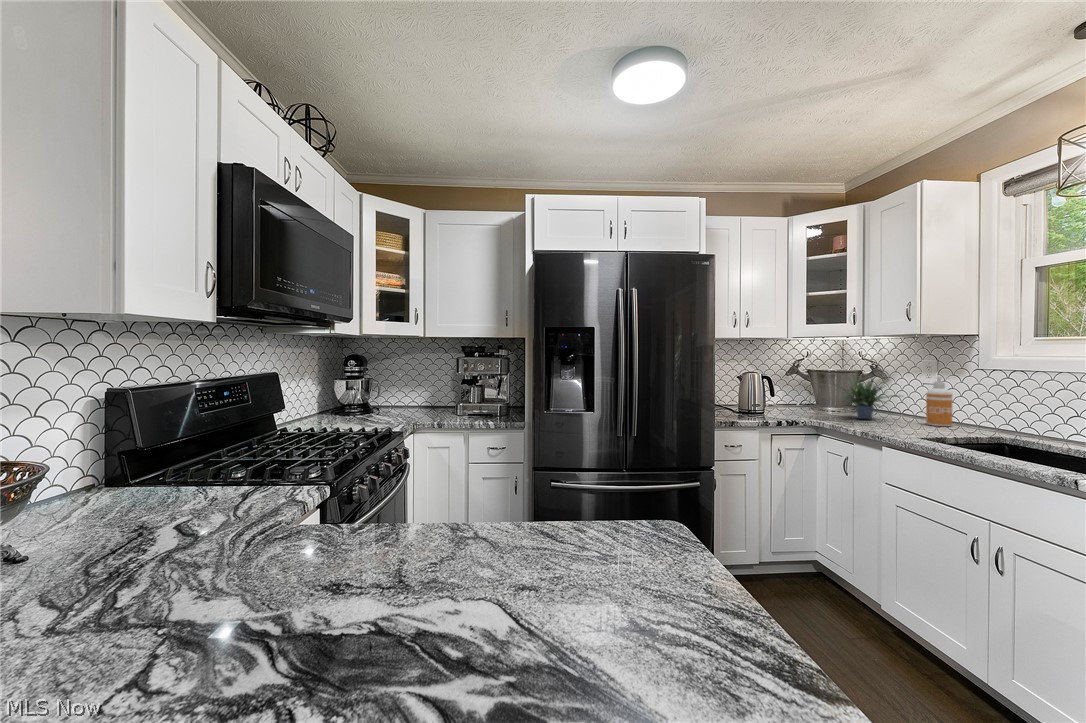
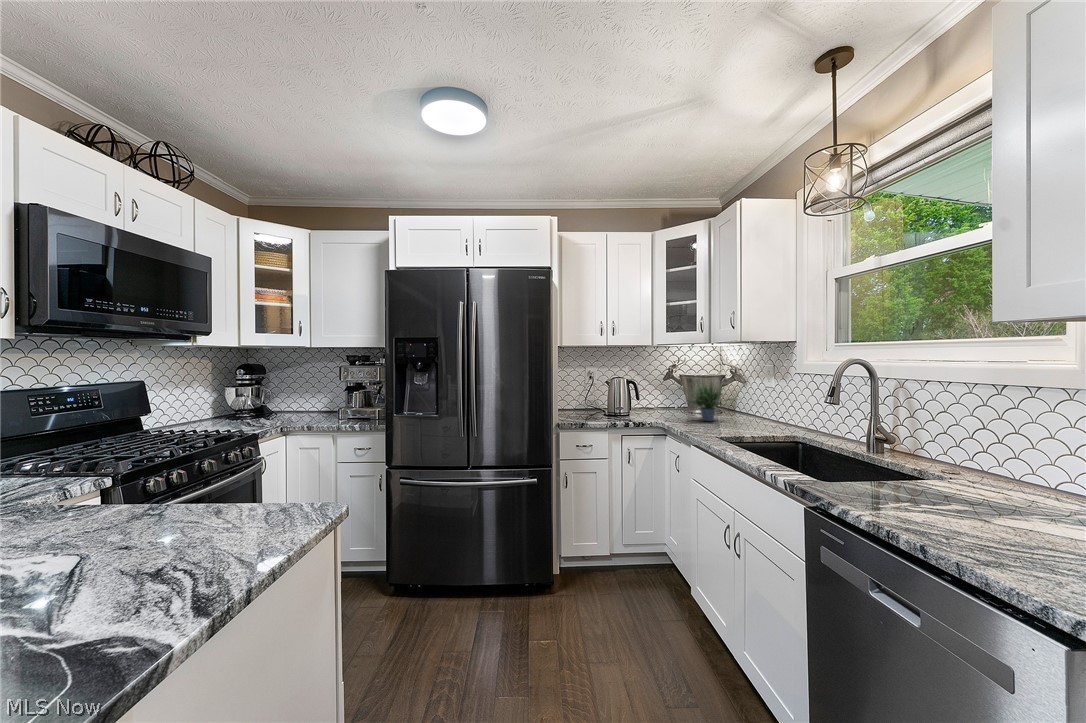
soap dispenser: present [926,377,952,426] -> none [751,381,771,427]

